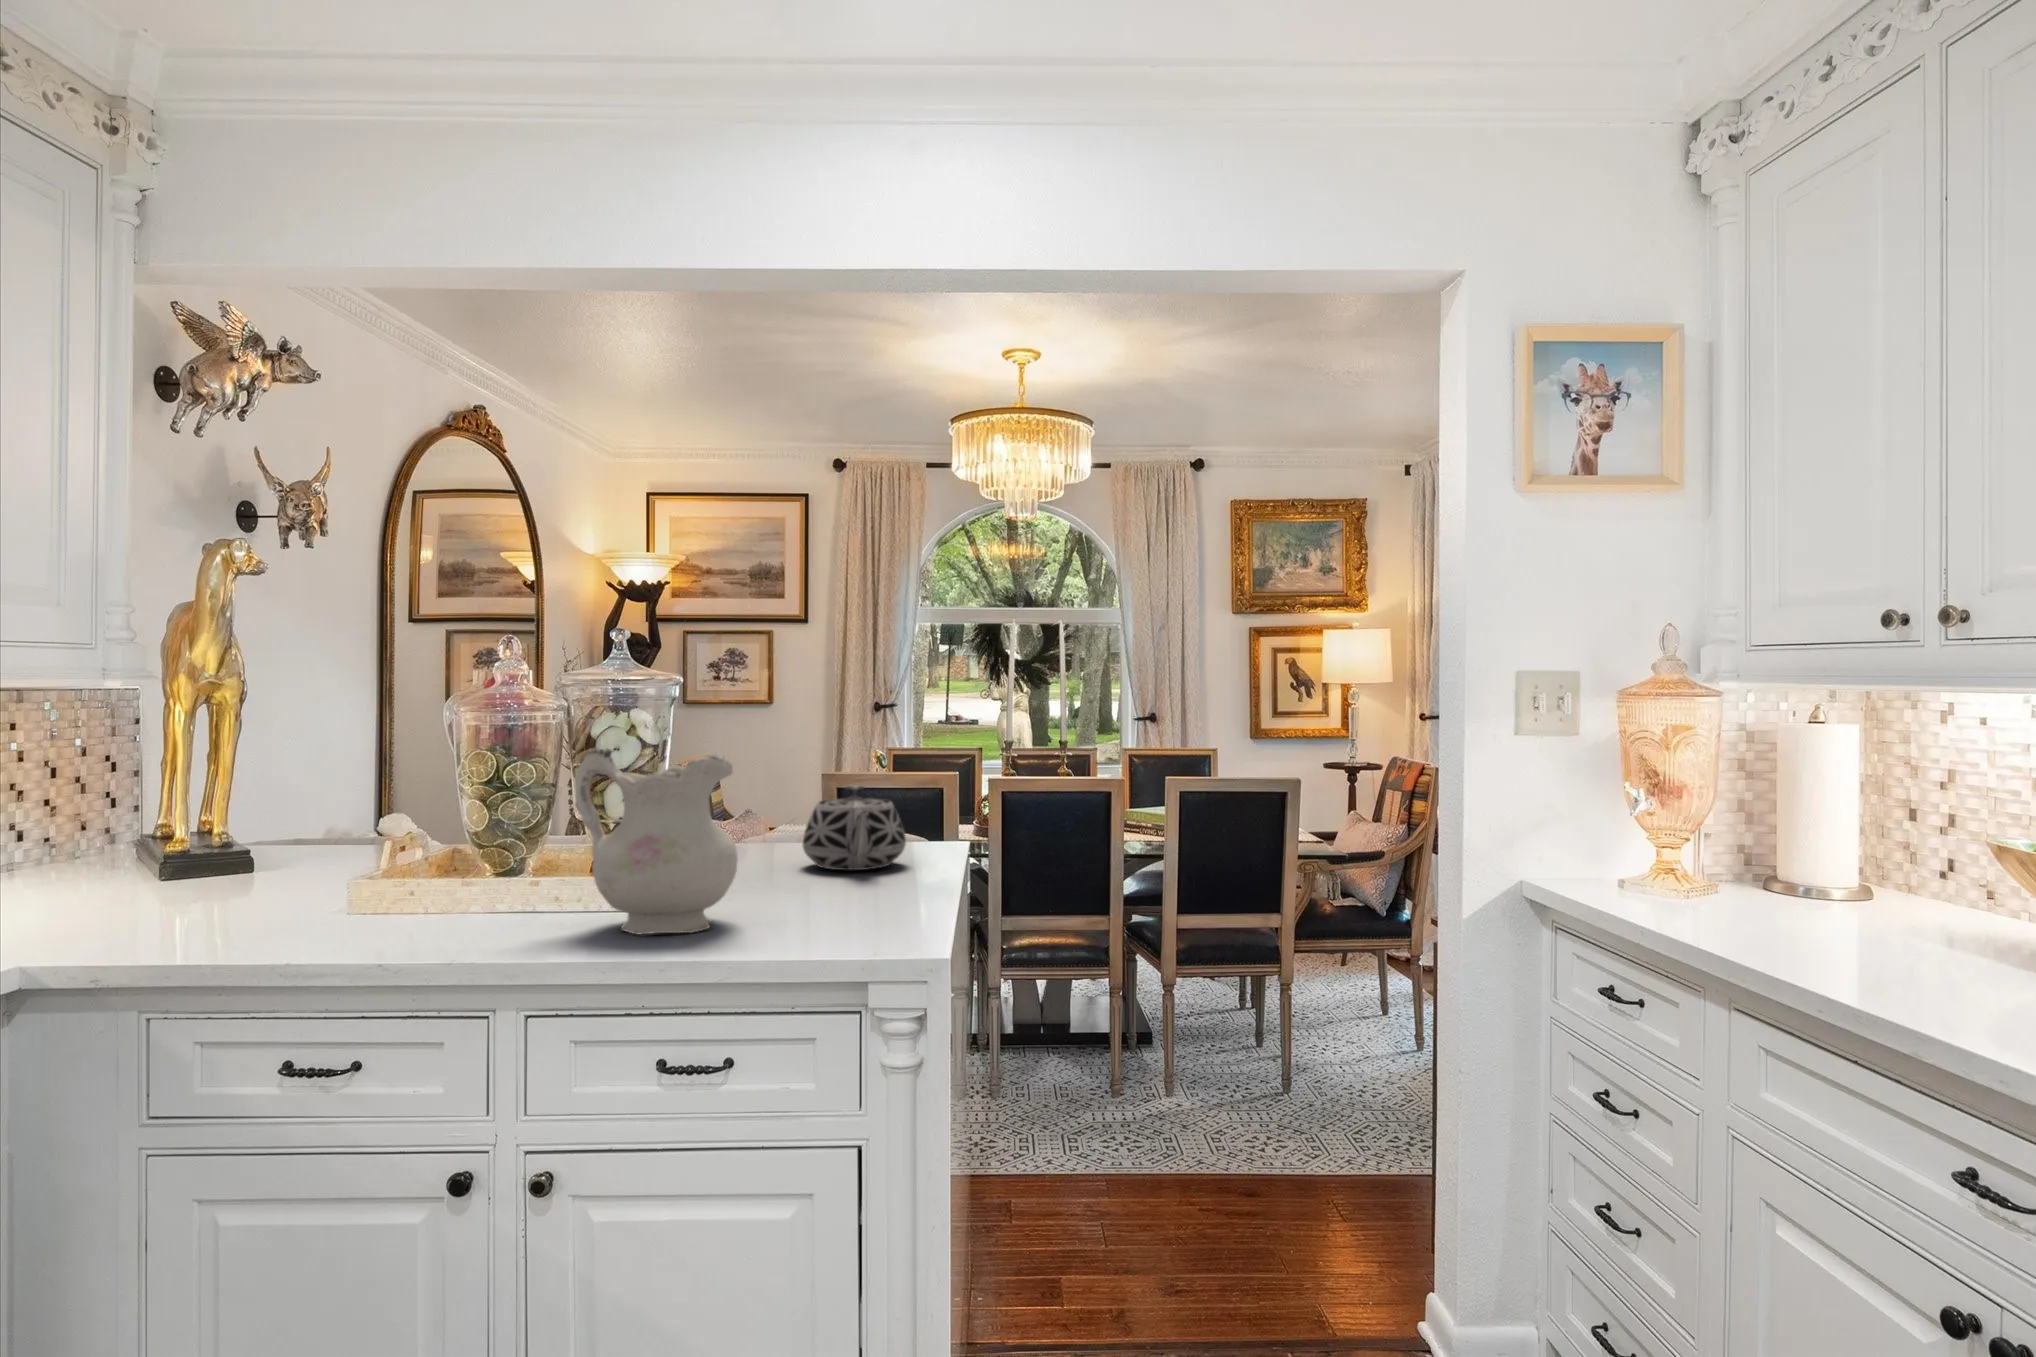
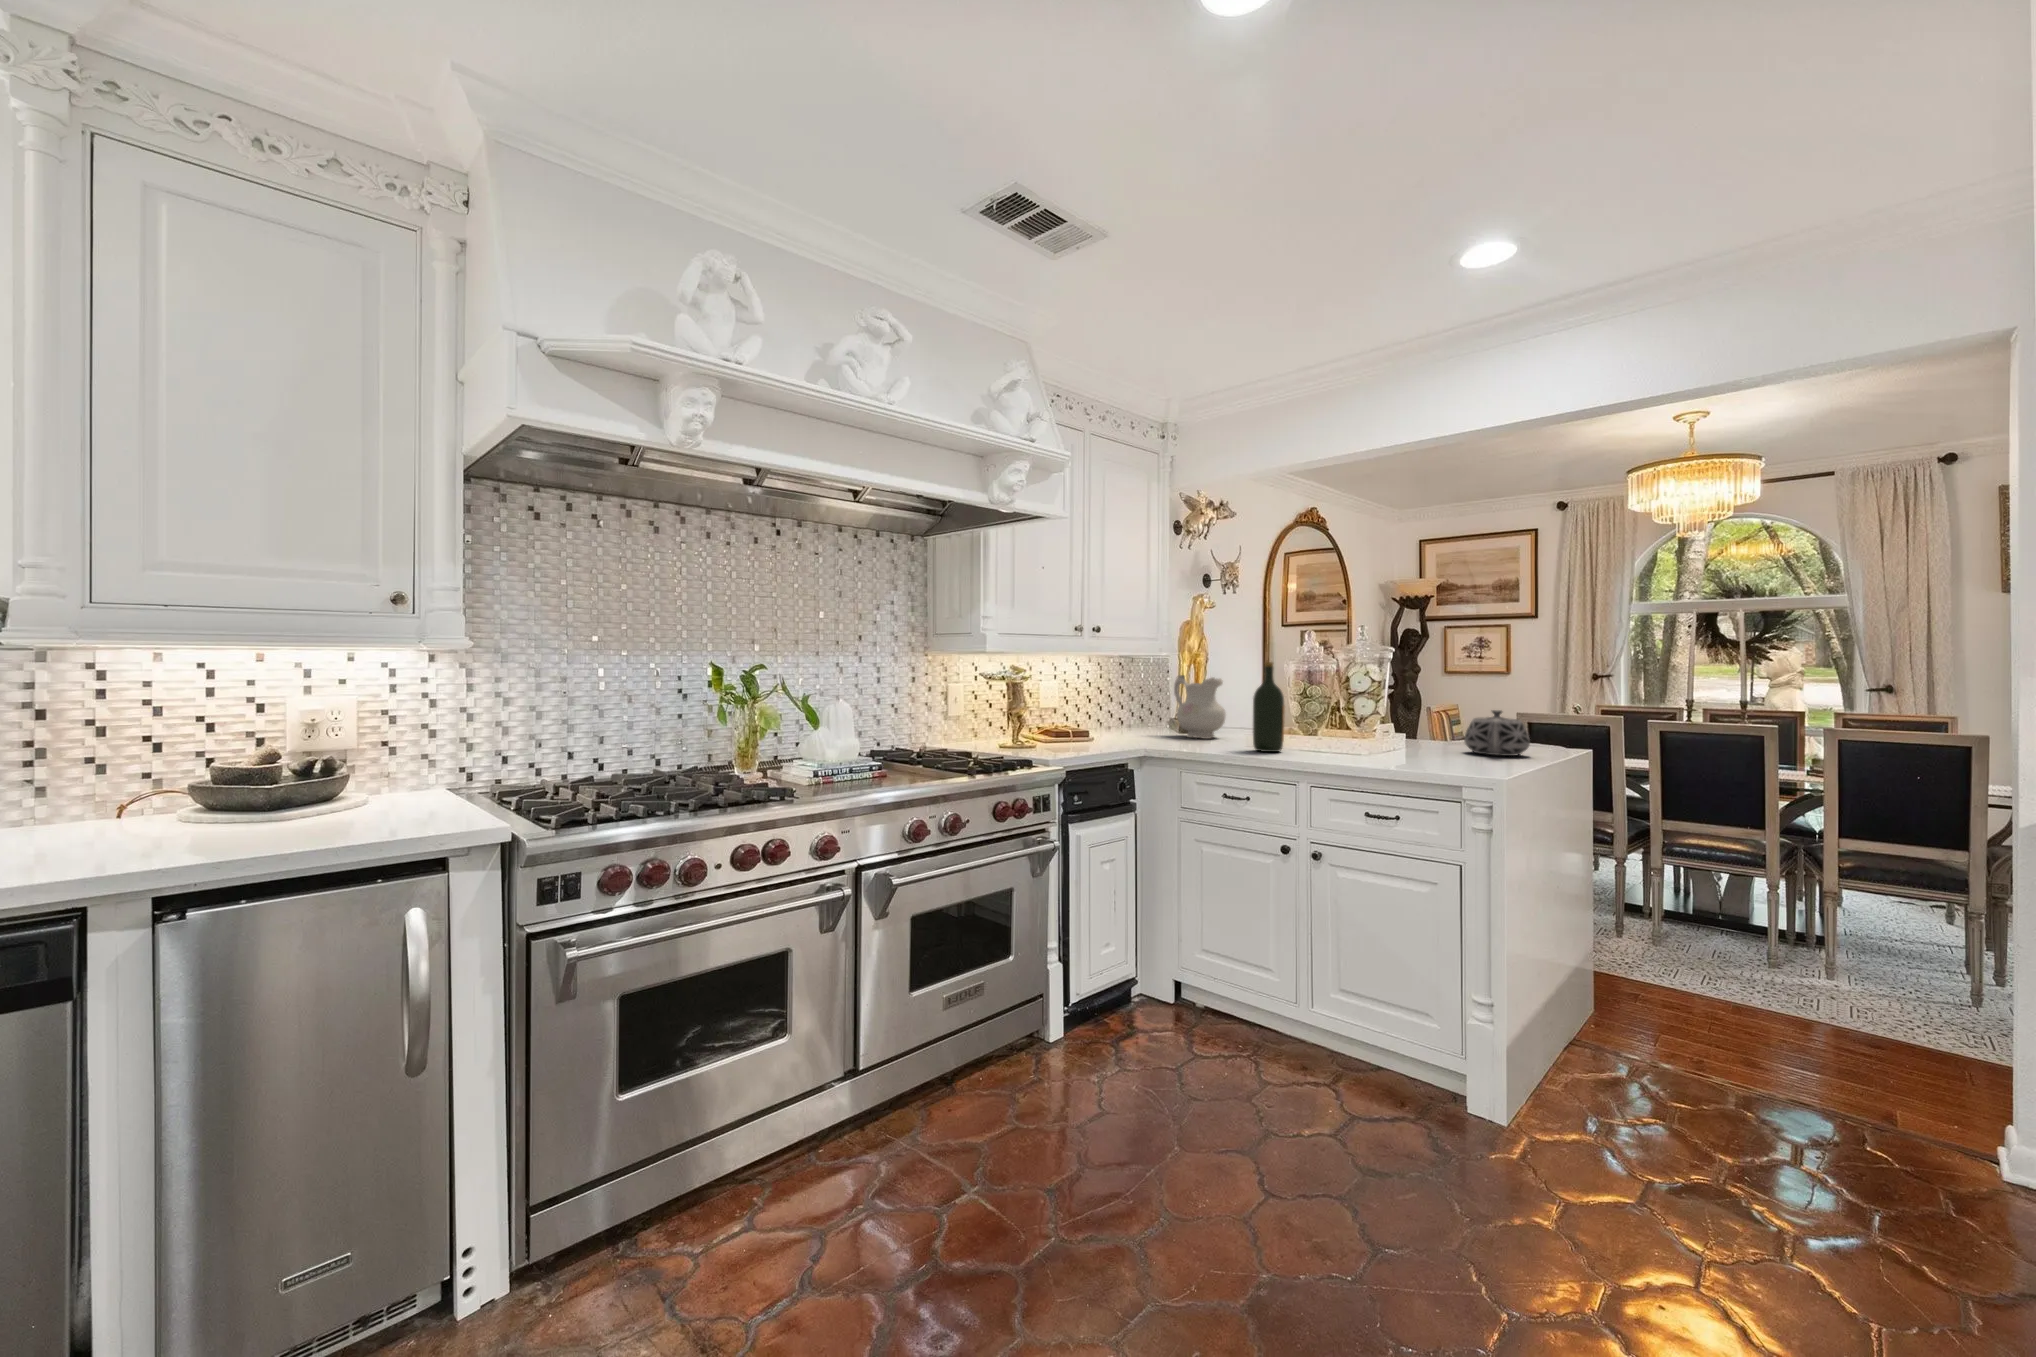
wine bottle: none [362,709,448,939] -> present [1253,662,1285,752]
ceramic pitcher: present [575,748,738,935] -> present [1174,675,1226,739]

